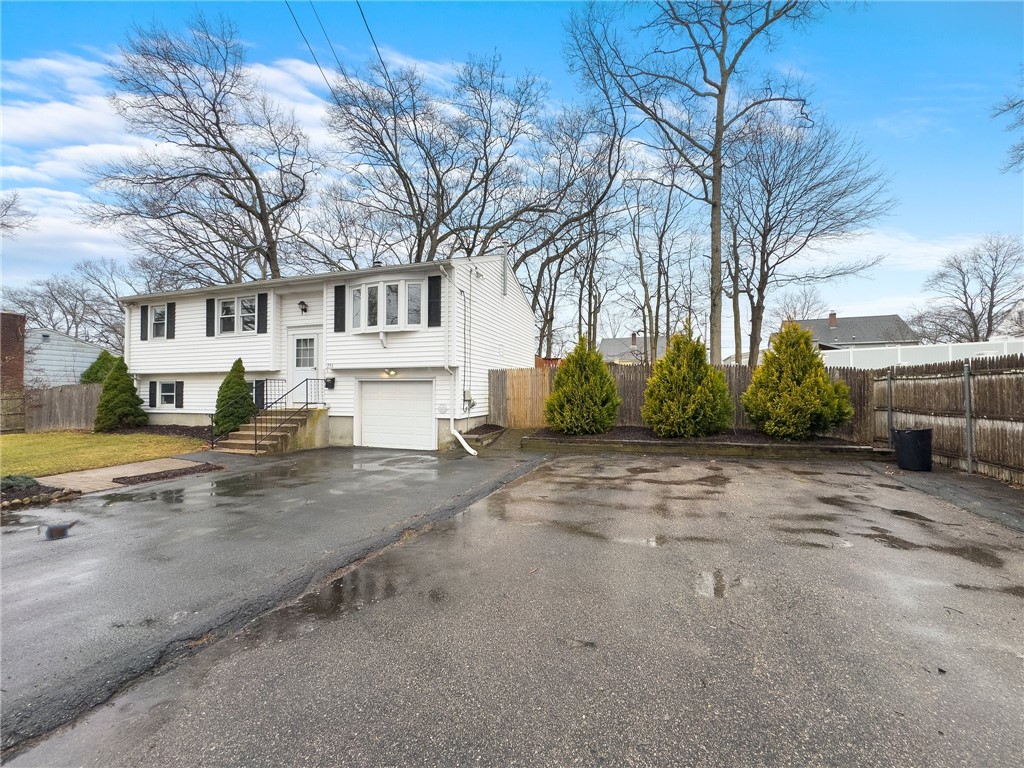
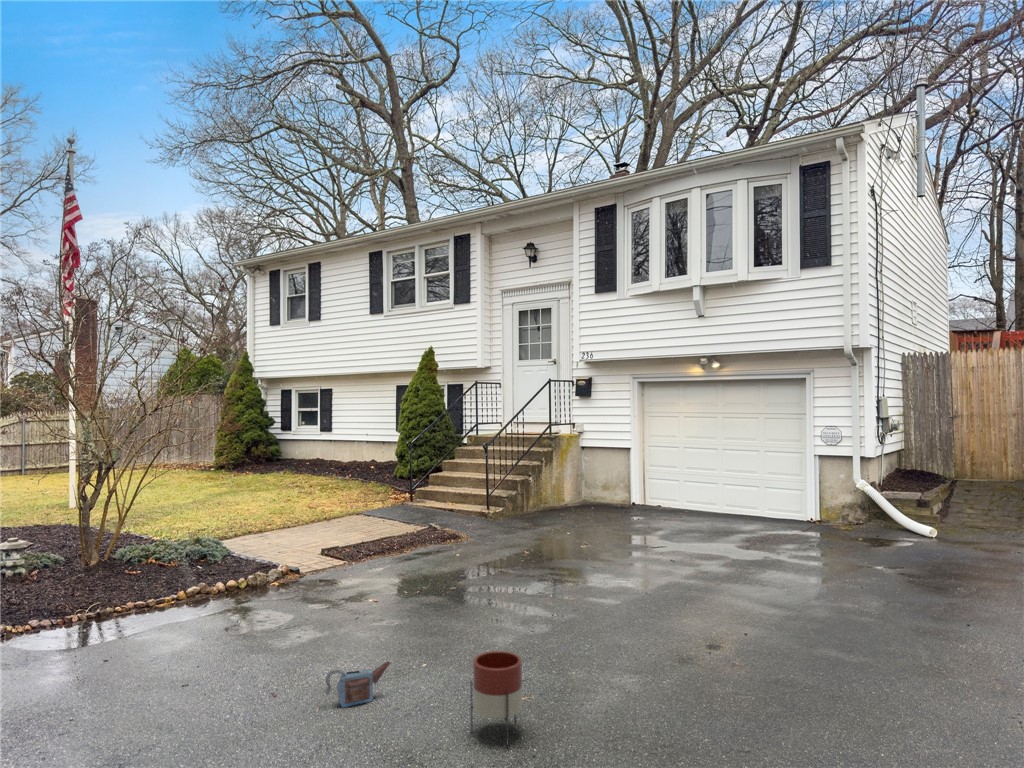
planter: none [105,508,133,545] -> present [471,651,522,747]

